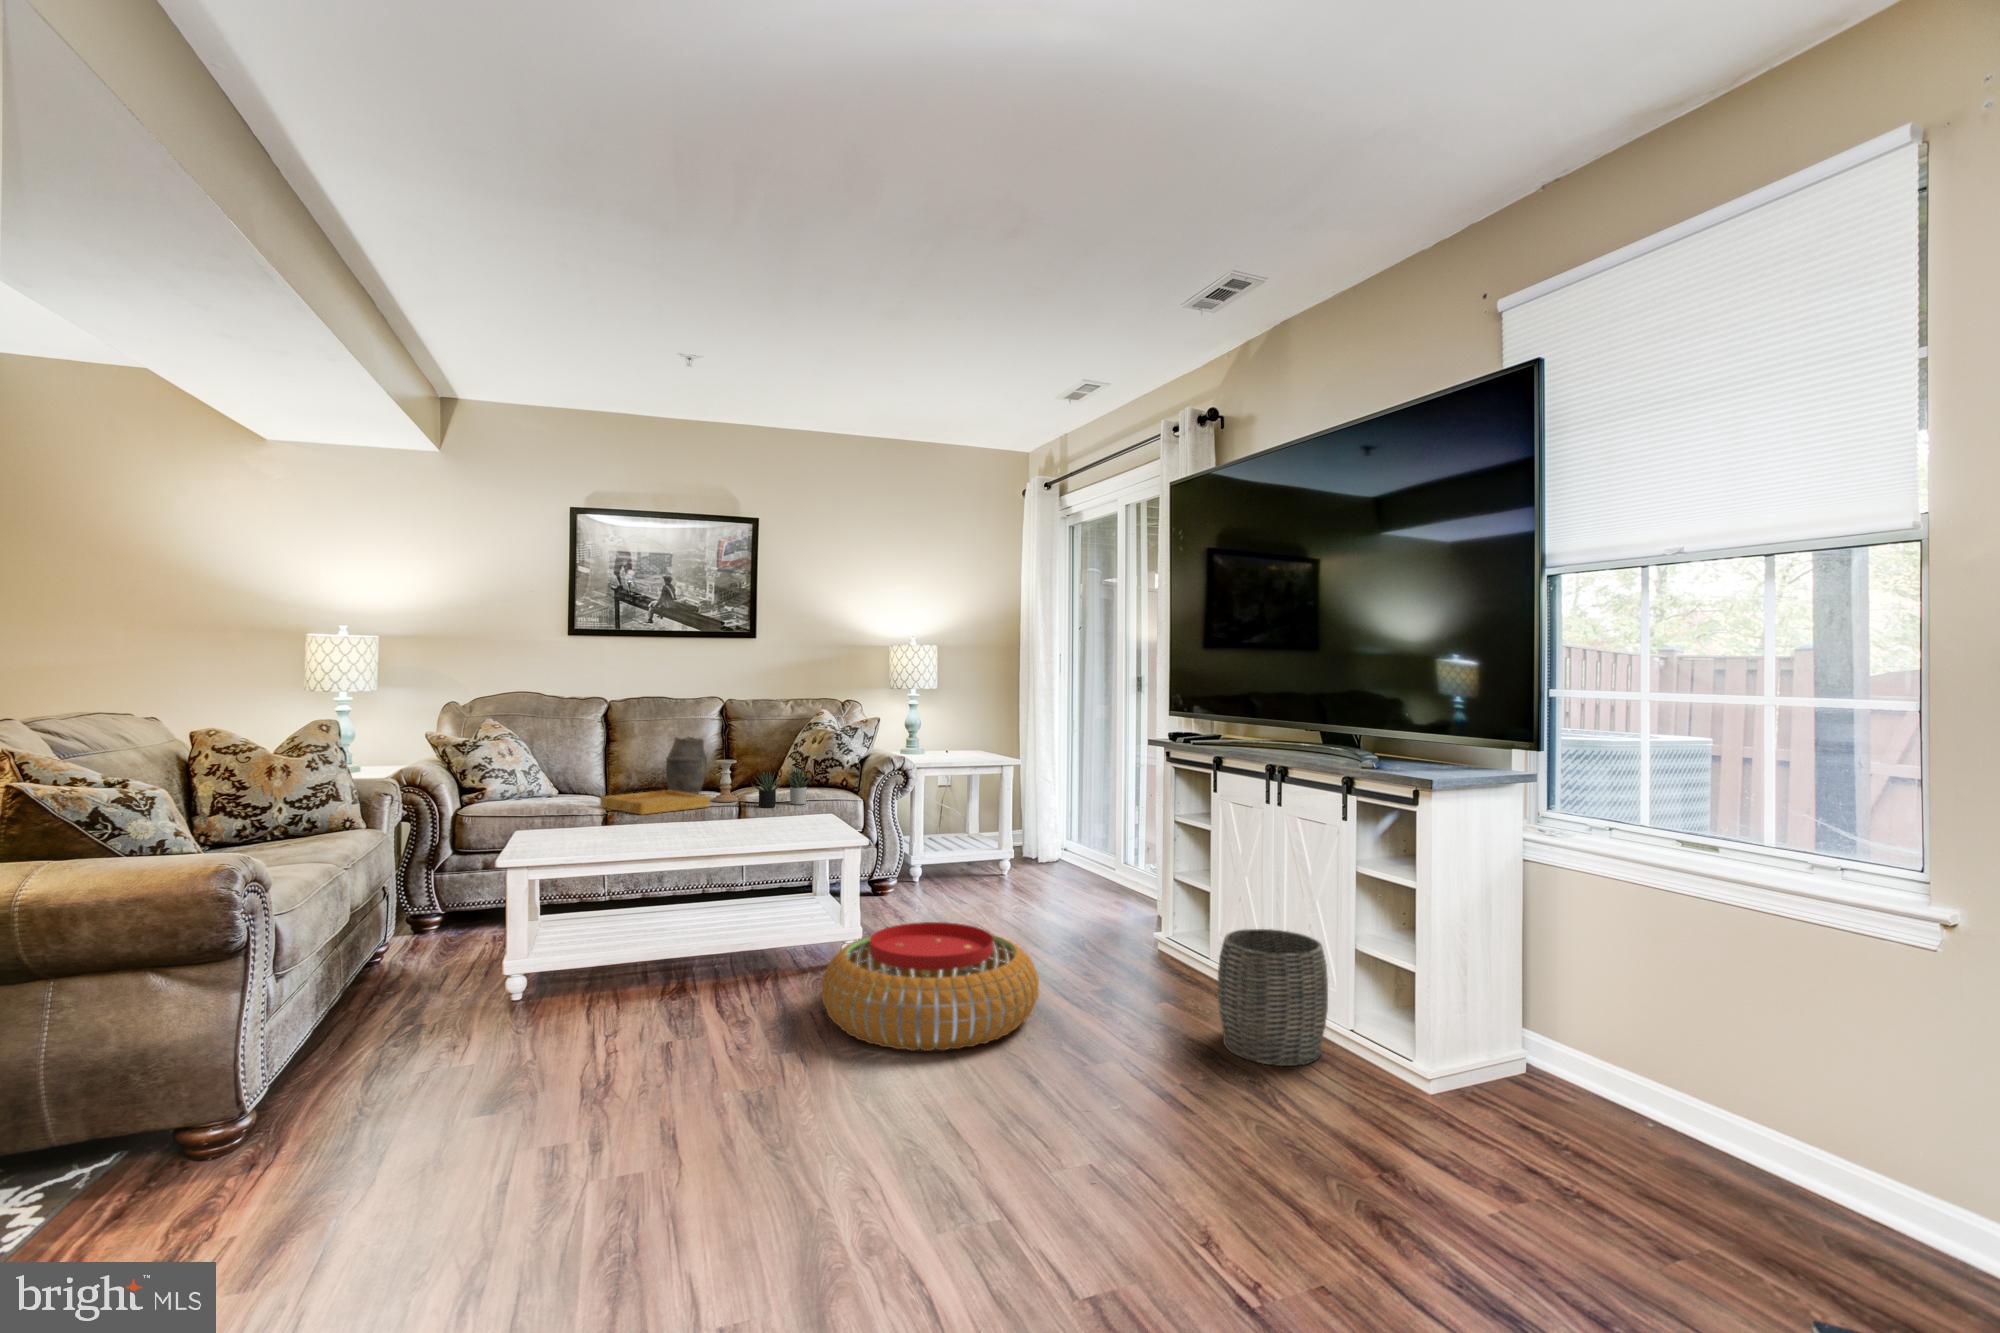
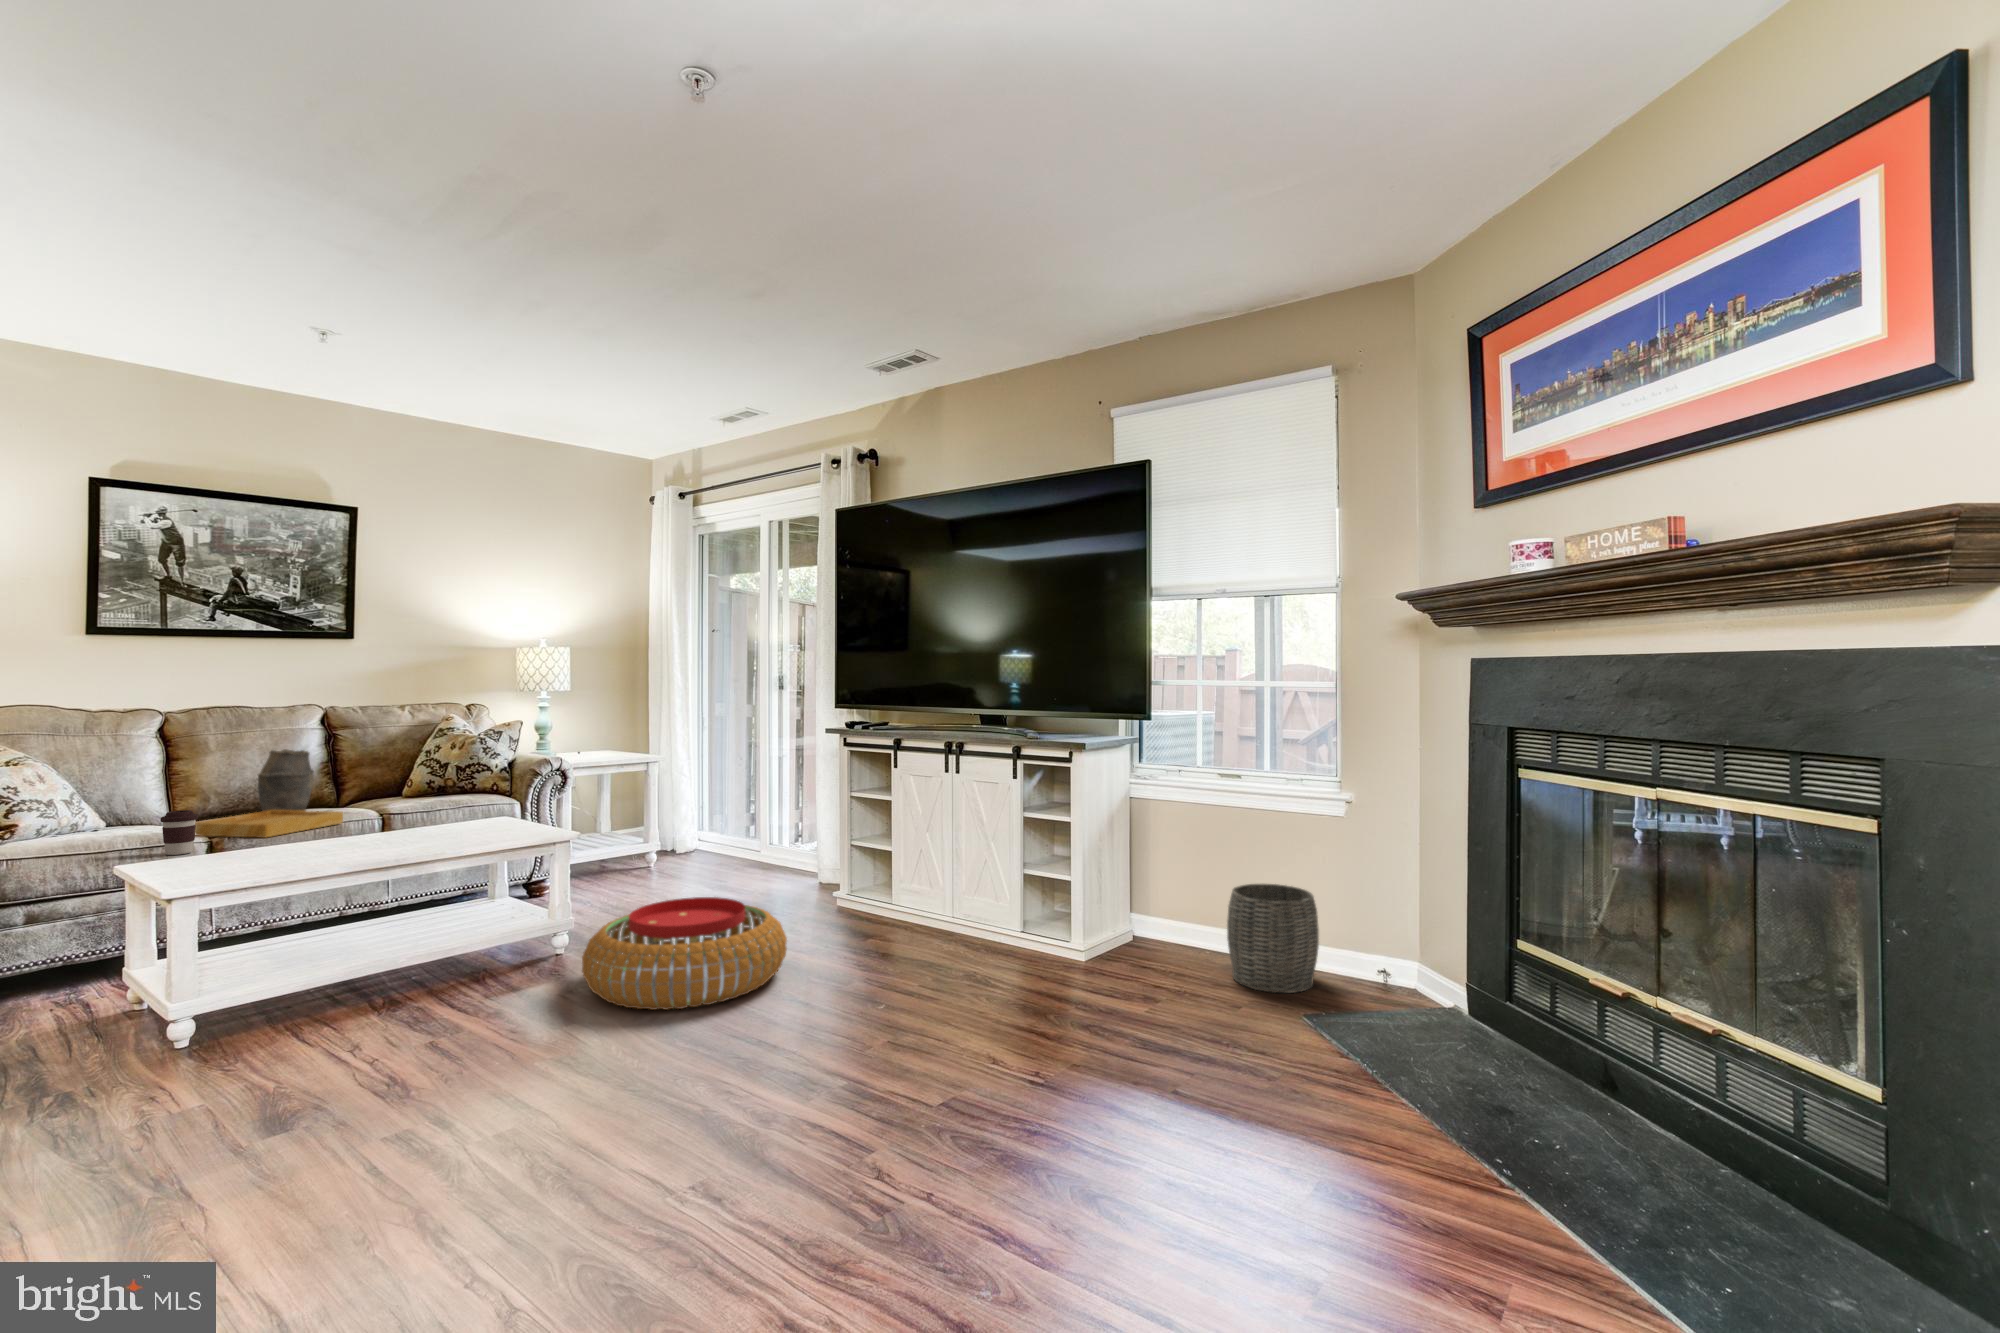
candle holder: present [713,760,738,802] -> none [334,771,368,818]
succulent plant: present [752,767,812,808] -> none [391,771,464,819]
coffee cup: none [557,786,583,824] -> present [160,810,198,855]
woven basket: present [1218,929,1328,1066] -> present [1227,884,1319,993]

